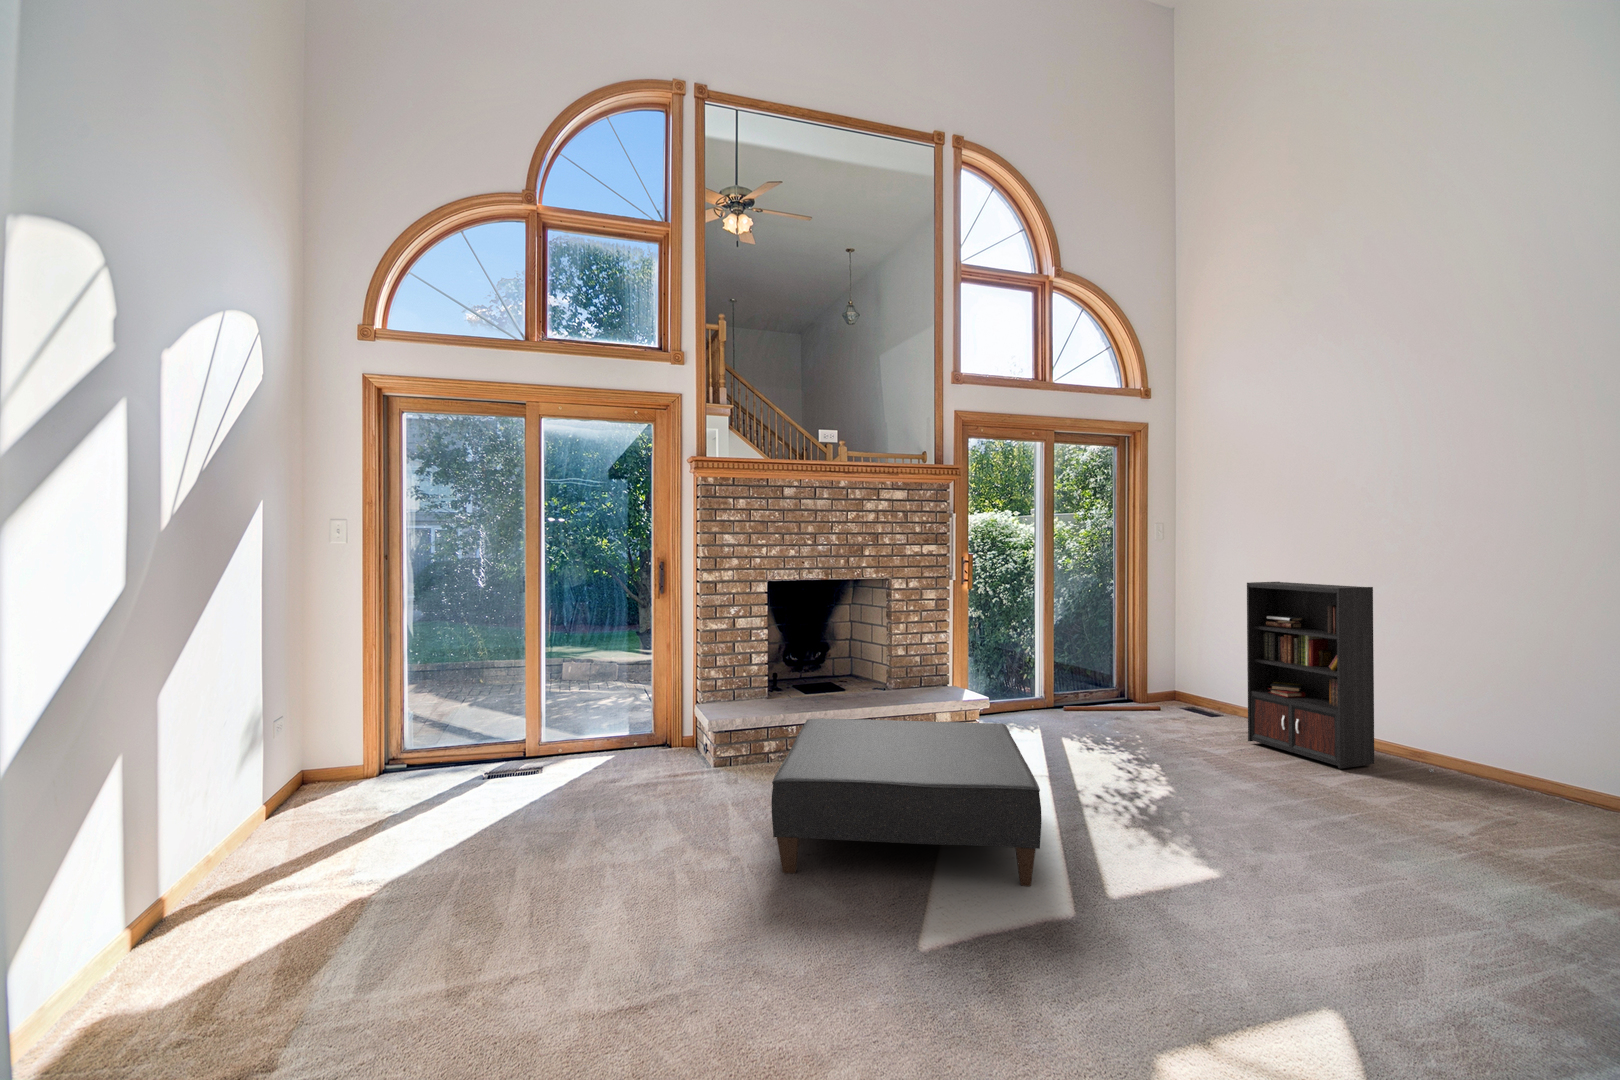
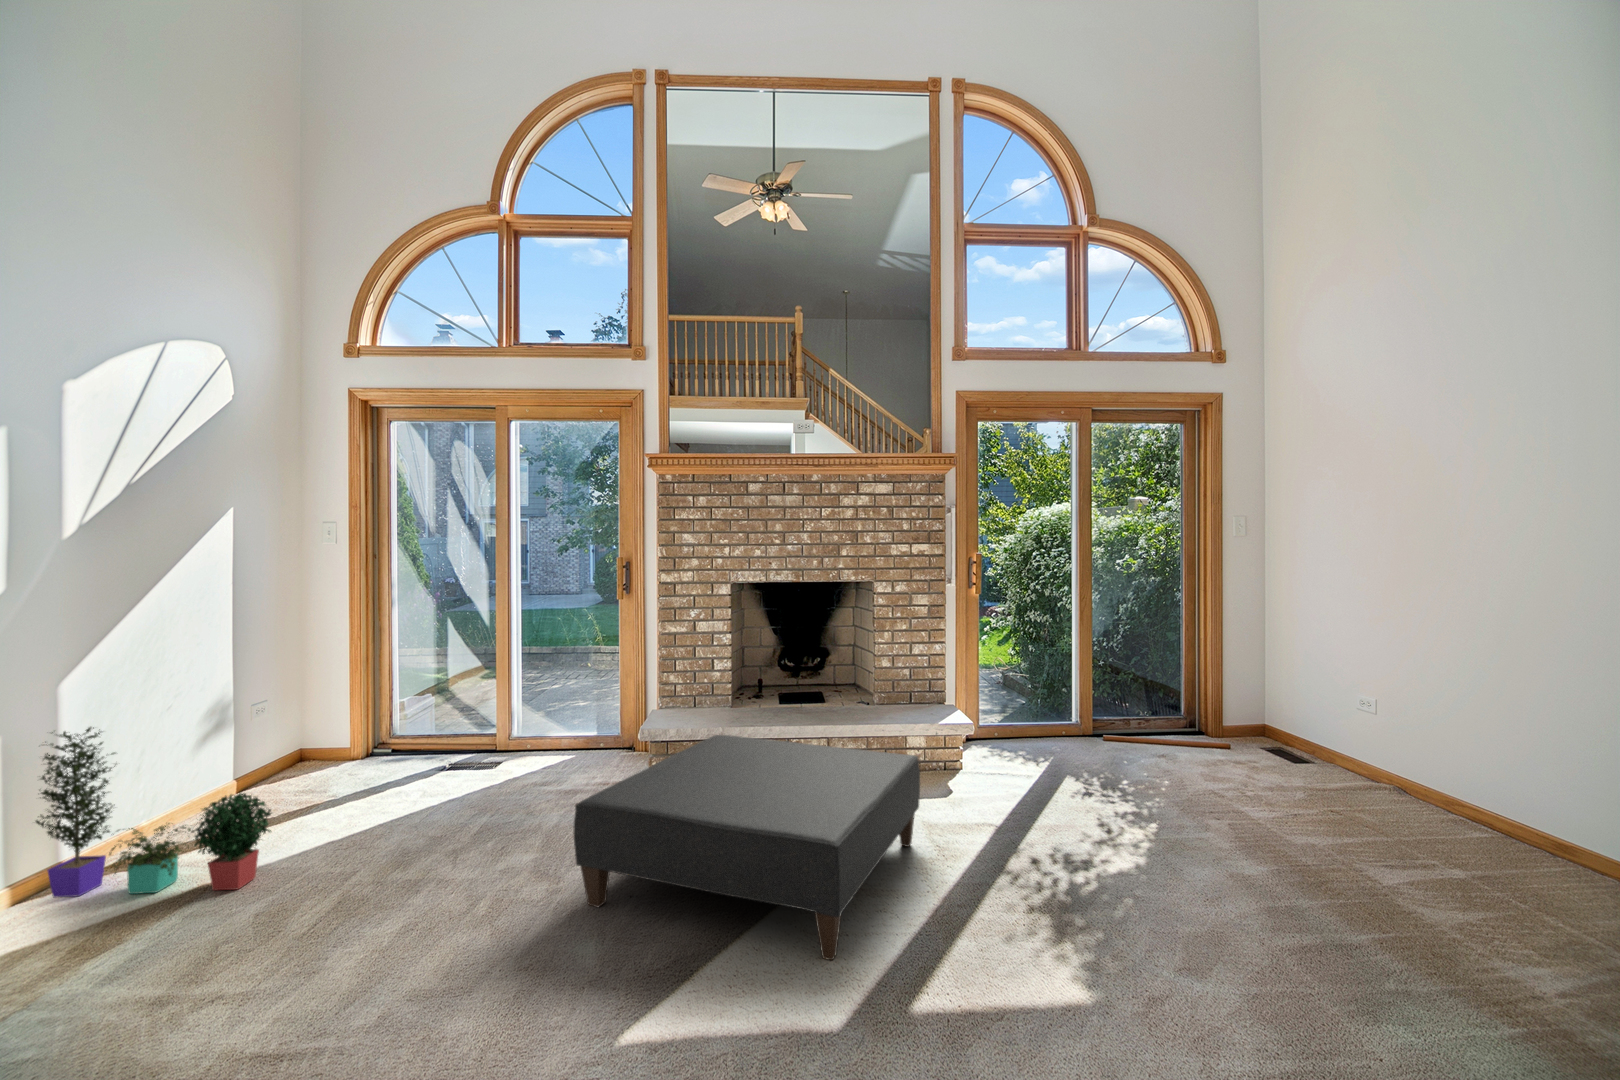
bookcase: present [1247,582,1434,772] -> none [1309,591,1572,868]
potted plant: none [154,742,430,936] -> present [36,727,271,898]

